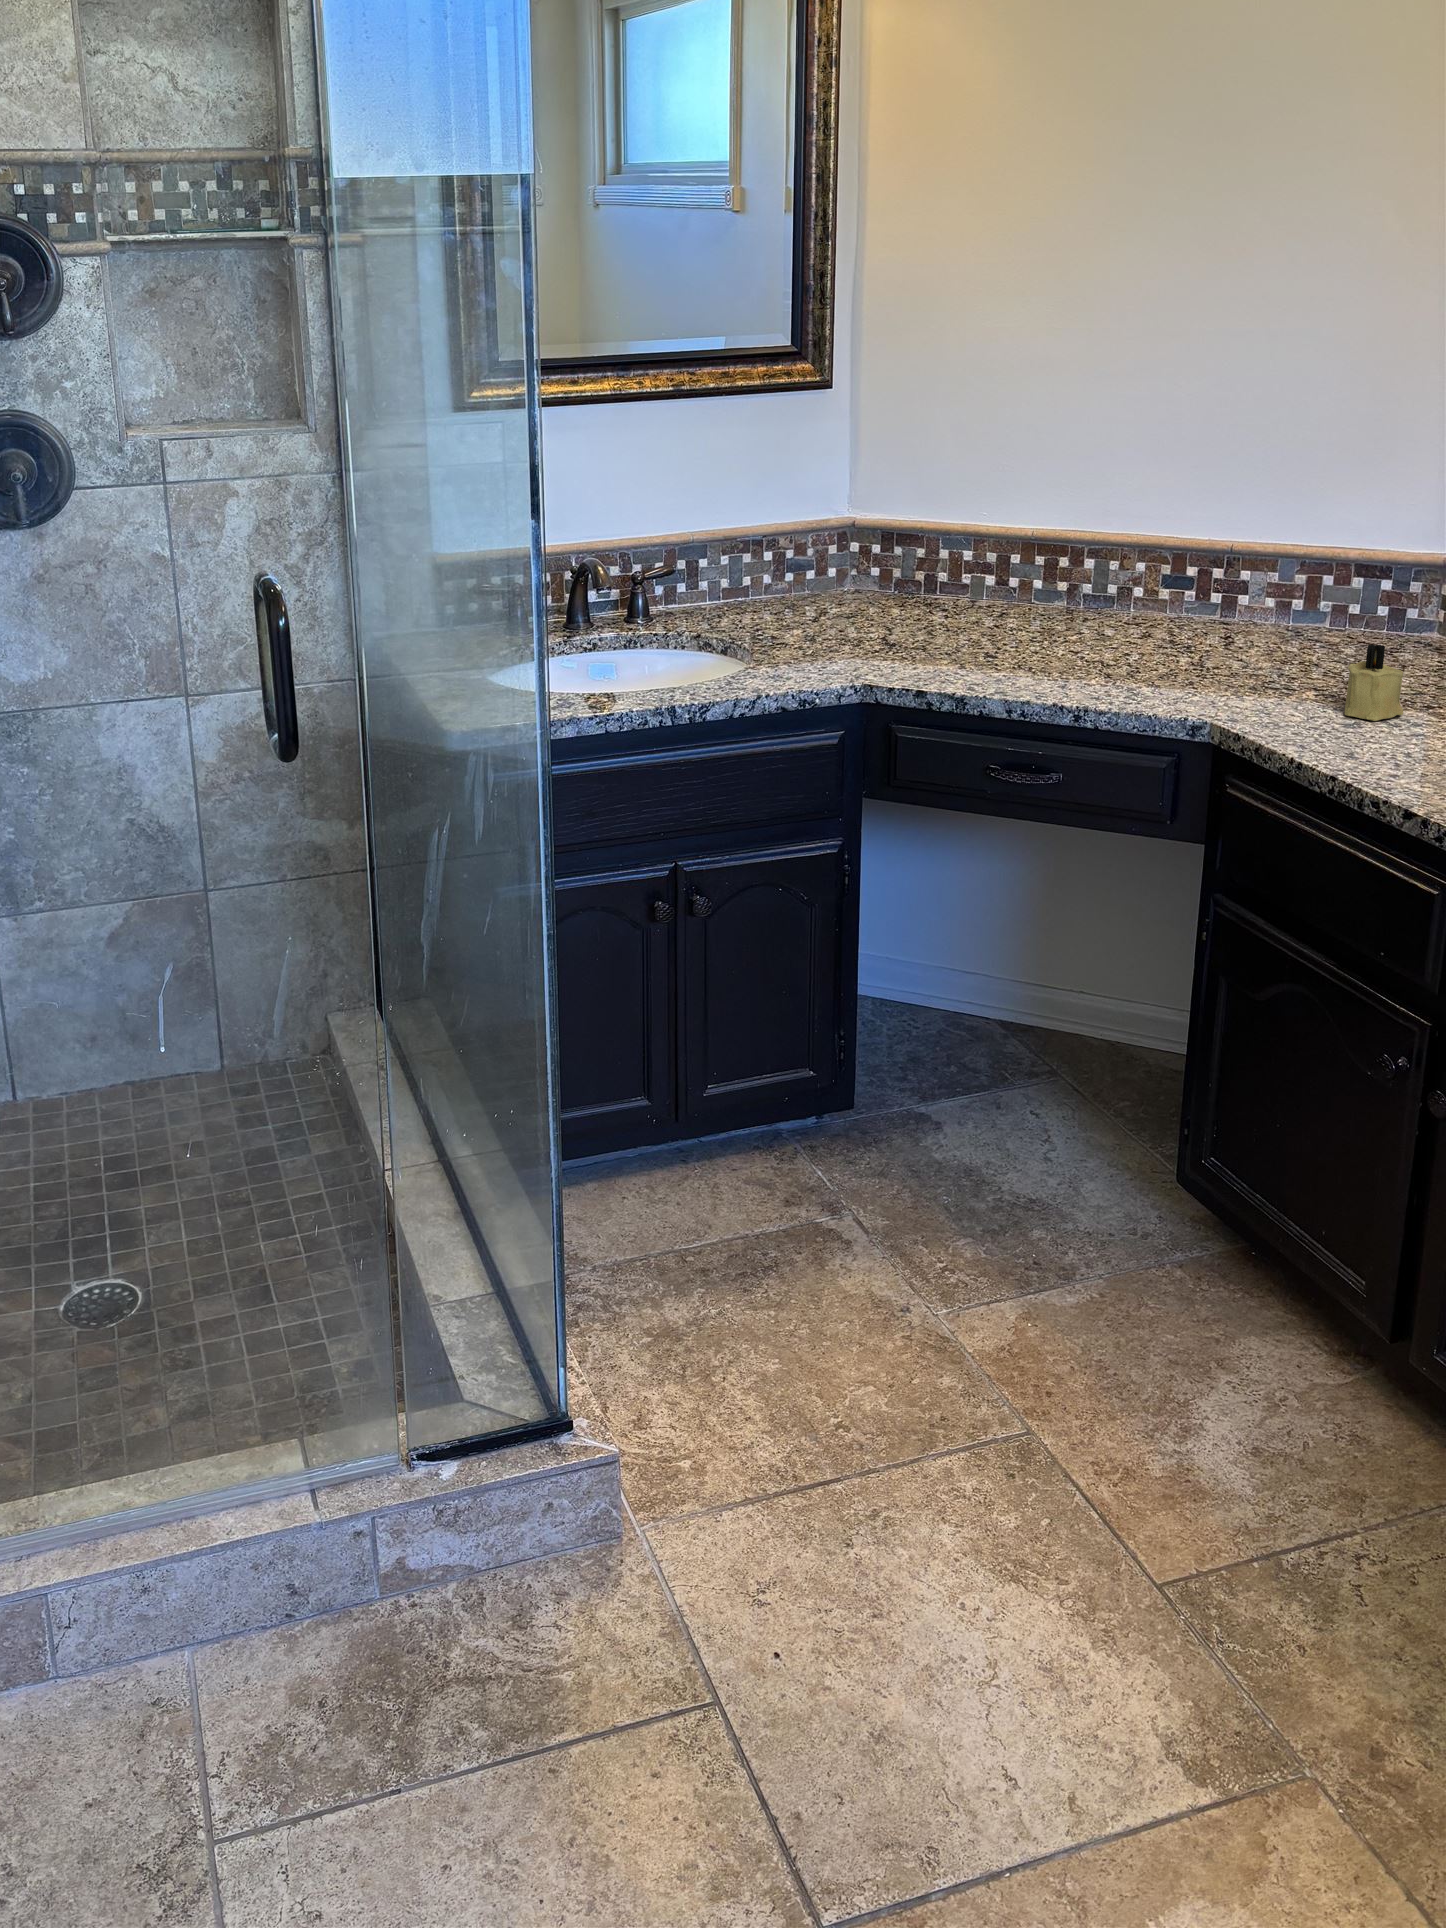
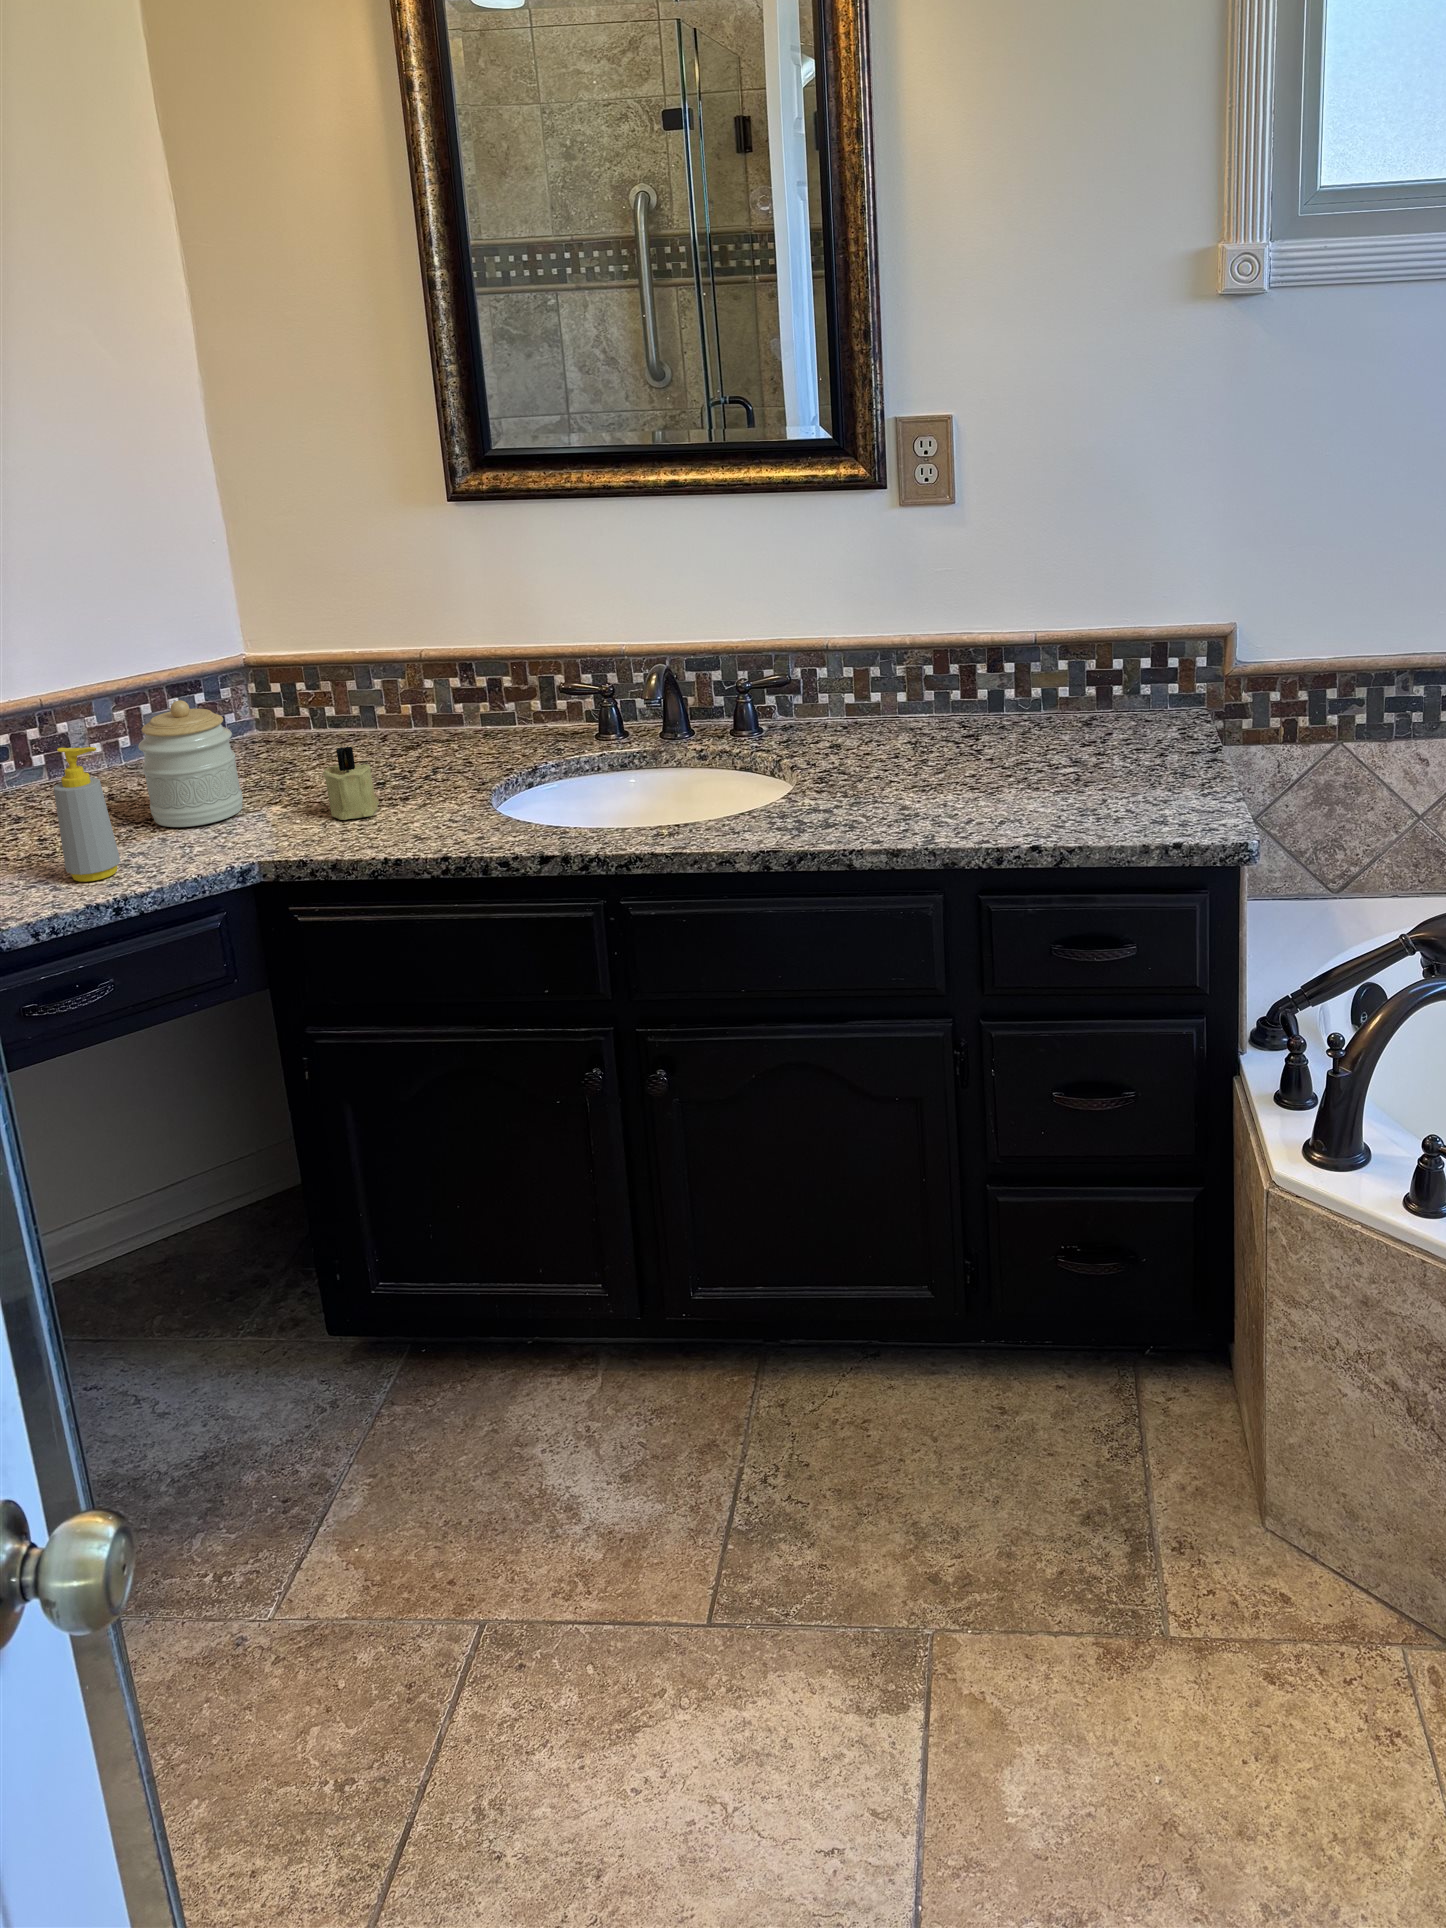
jar: none [1217,563,1312,684] -> present [138,700,243,827]
soap bottle: none [1087,569,1134,691] -> present [54,747,120,882]

